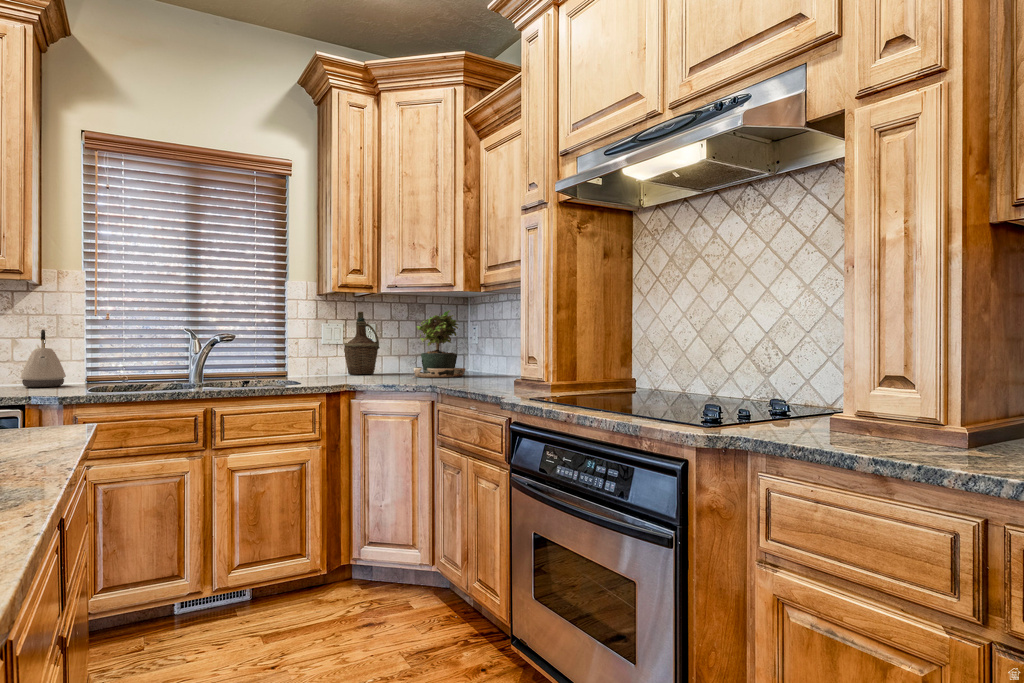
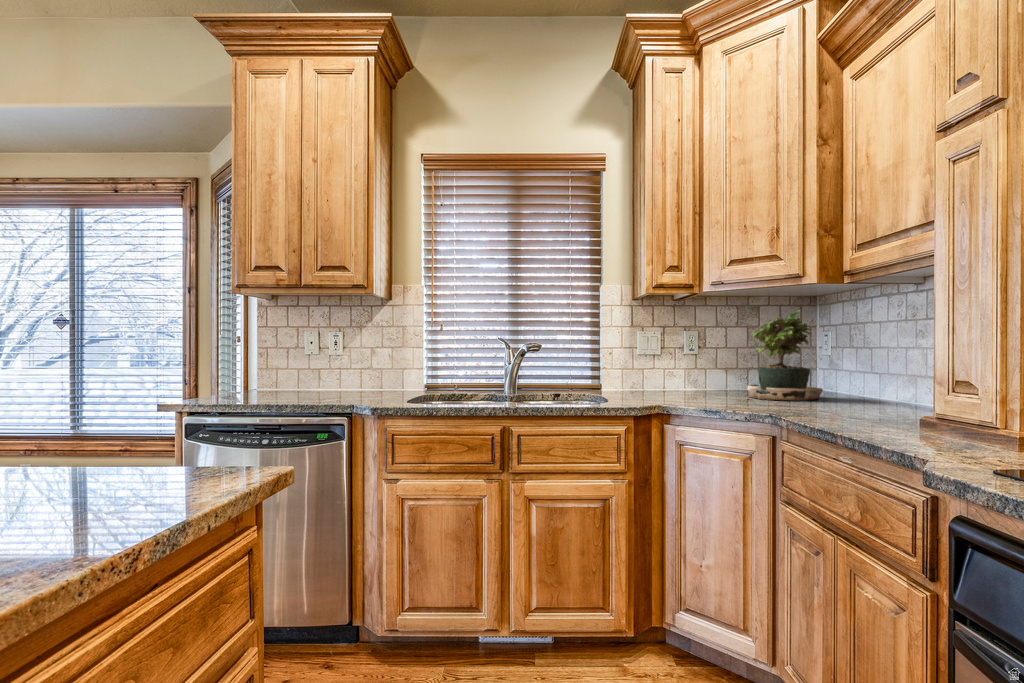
bottle: present [344,312,380,375] -> none [662,317,704,391]
kettle: present [21,330,66,387] -> none [369,343,403,395]

